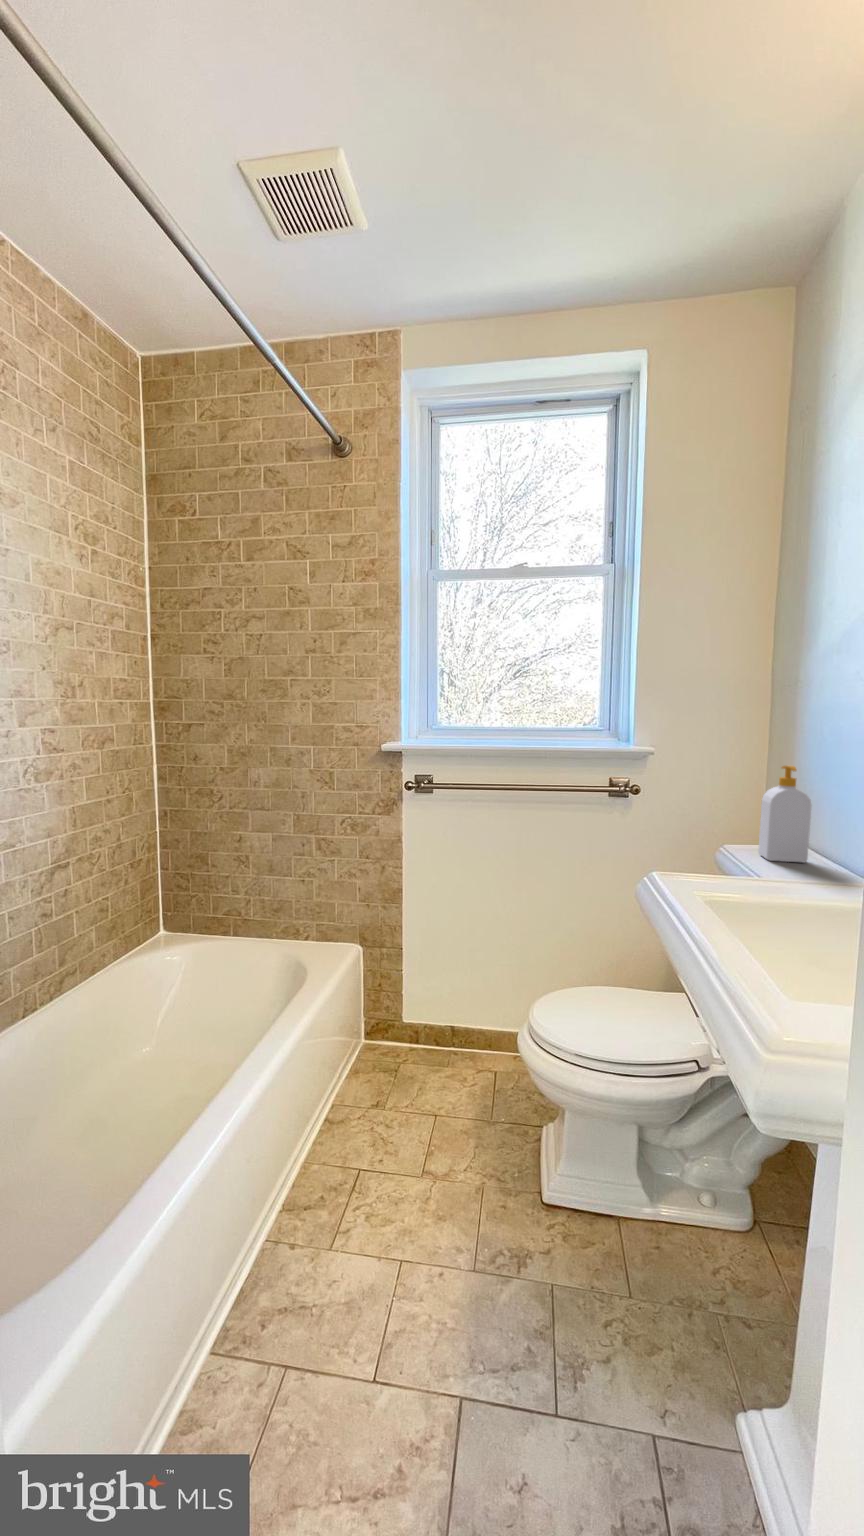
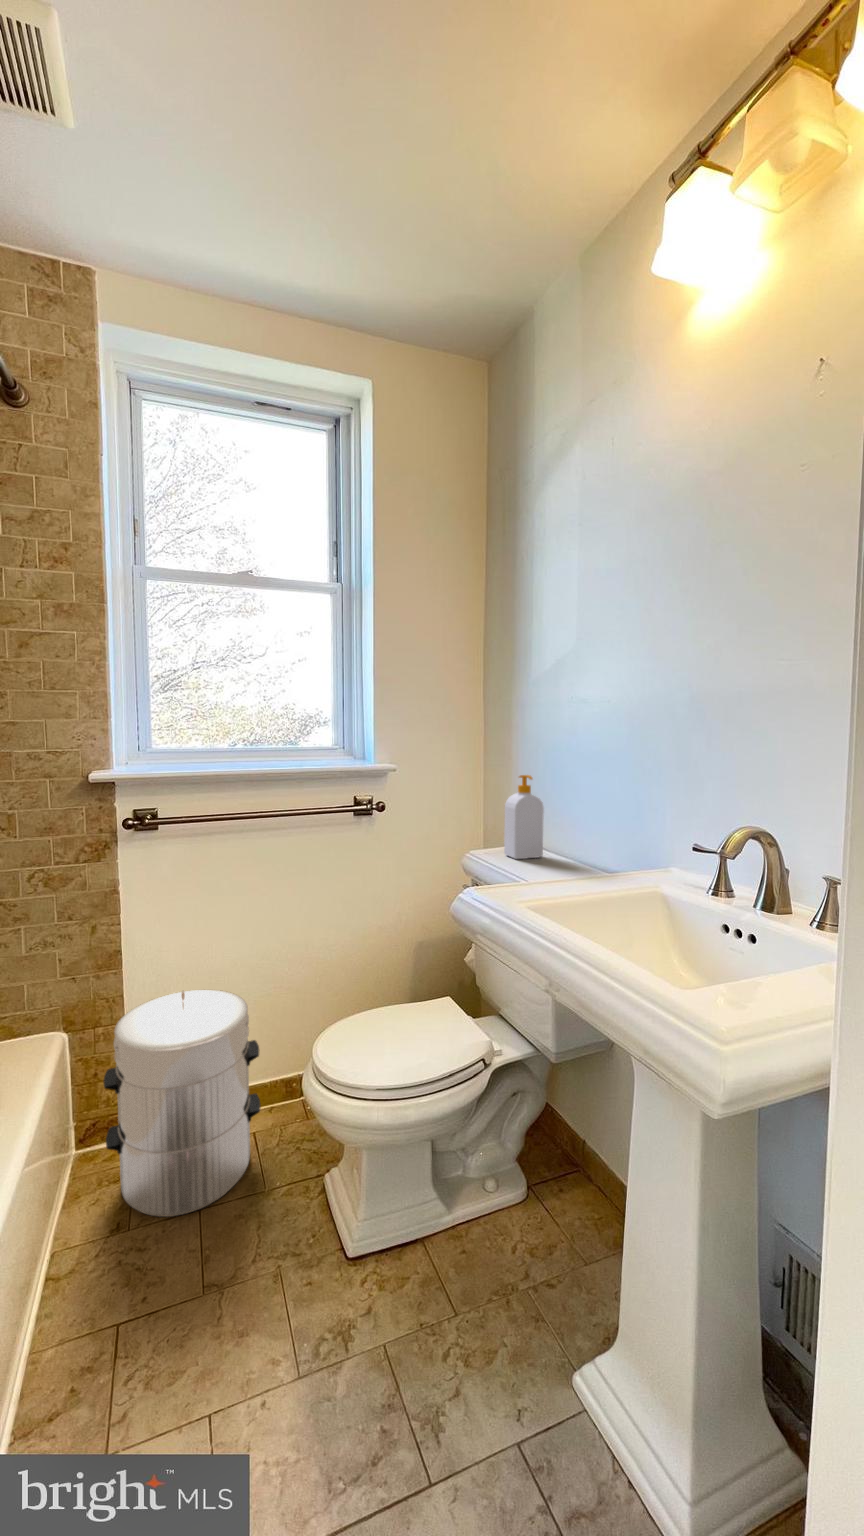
waste bin: none [376,931,497,1113] -> present [104,990,260,1217]

